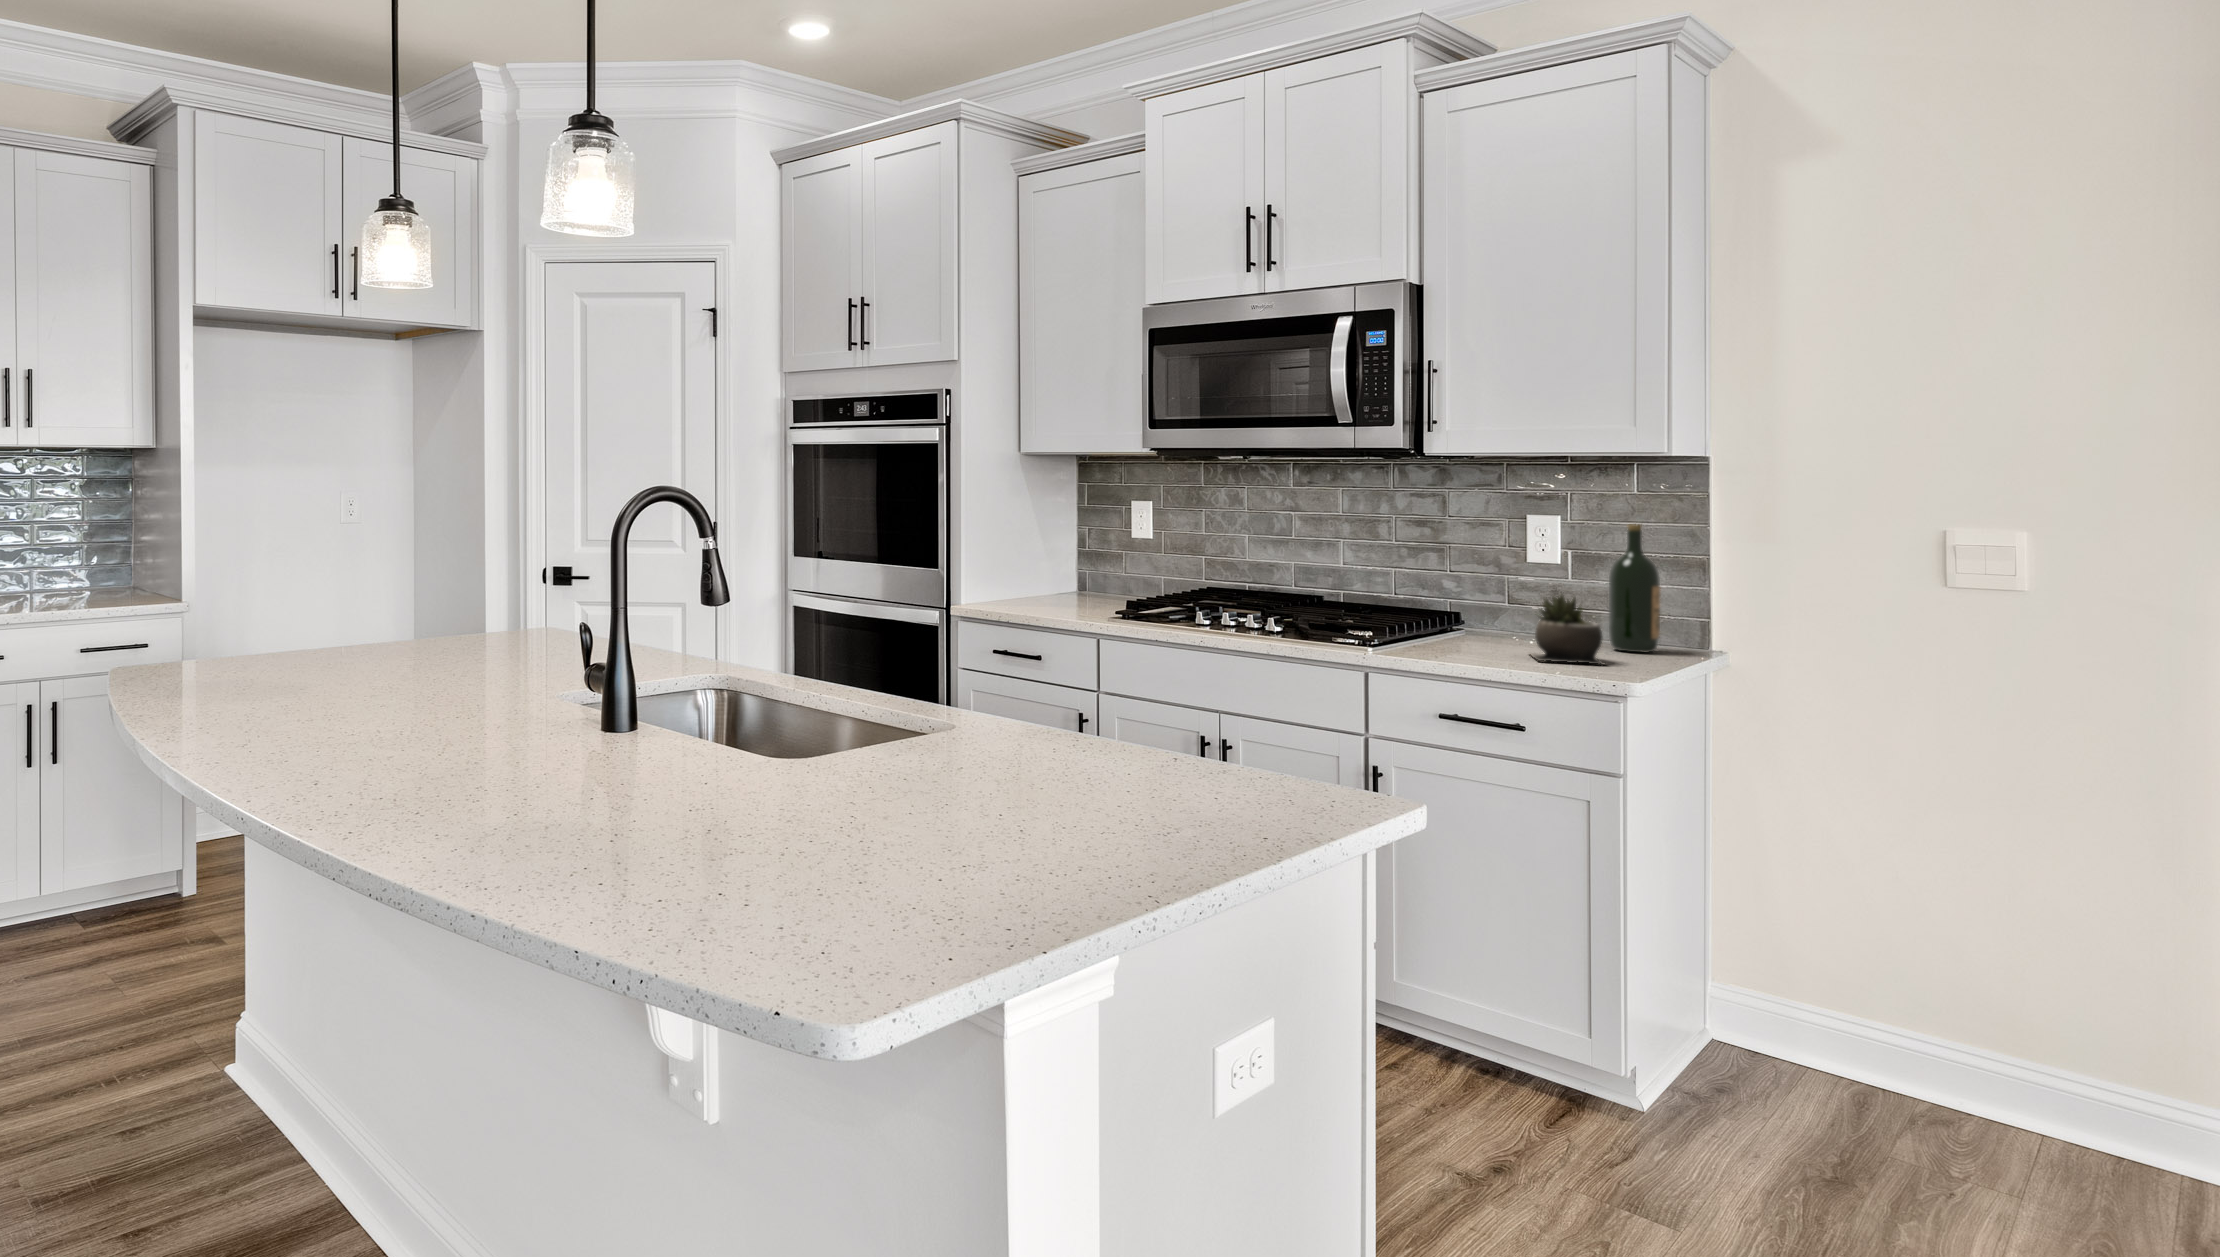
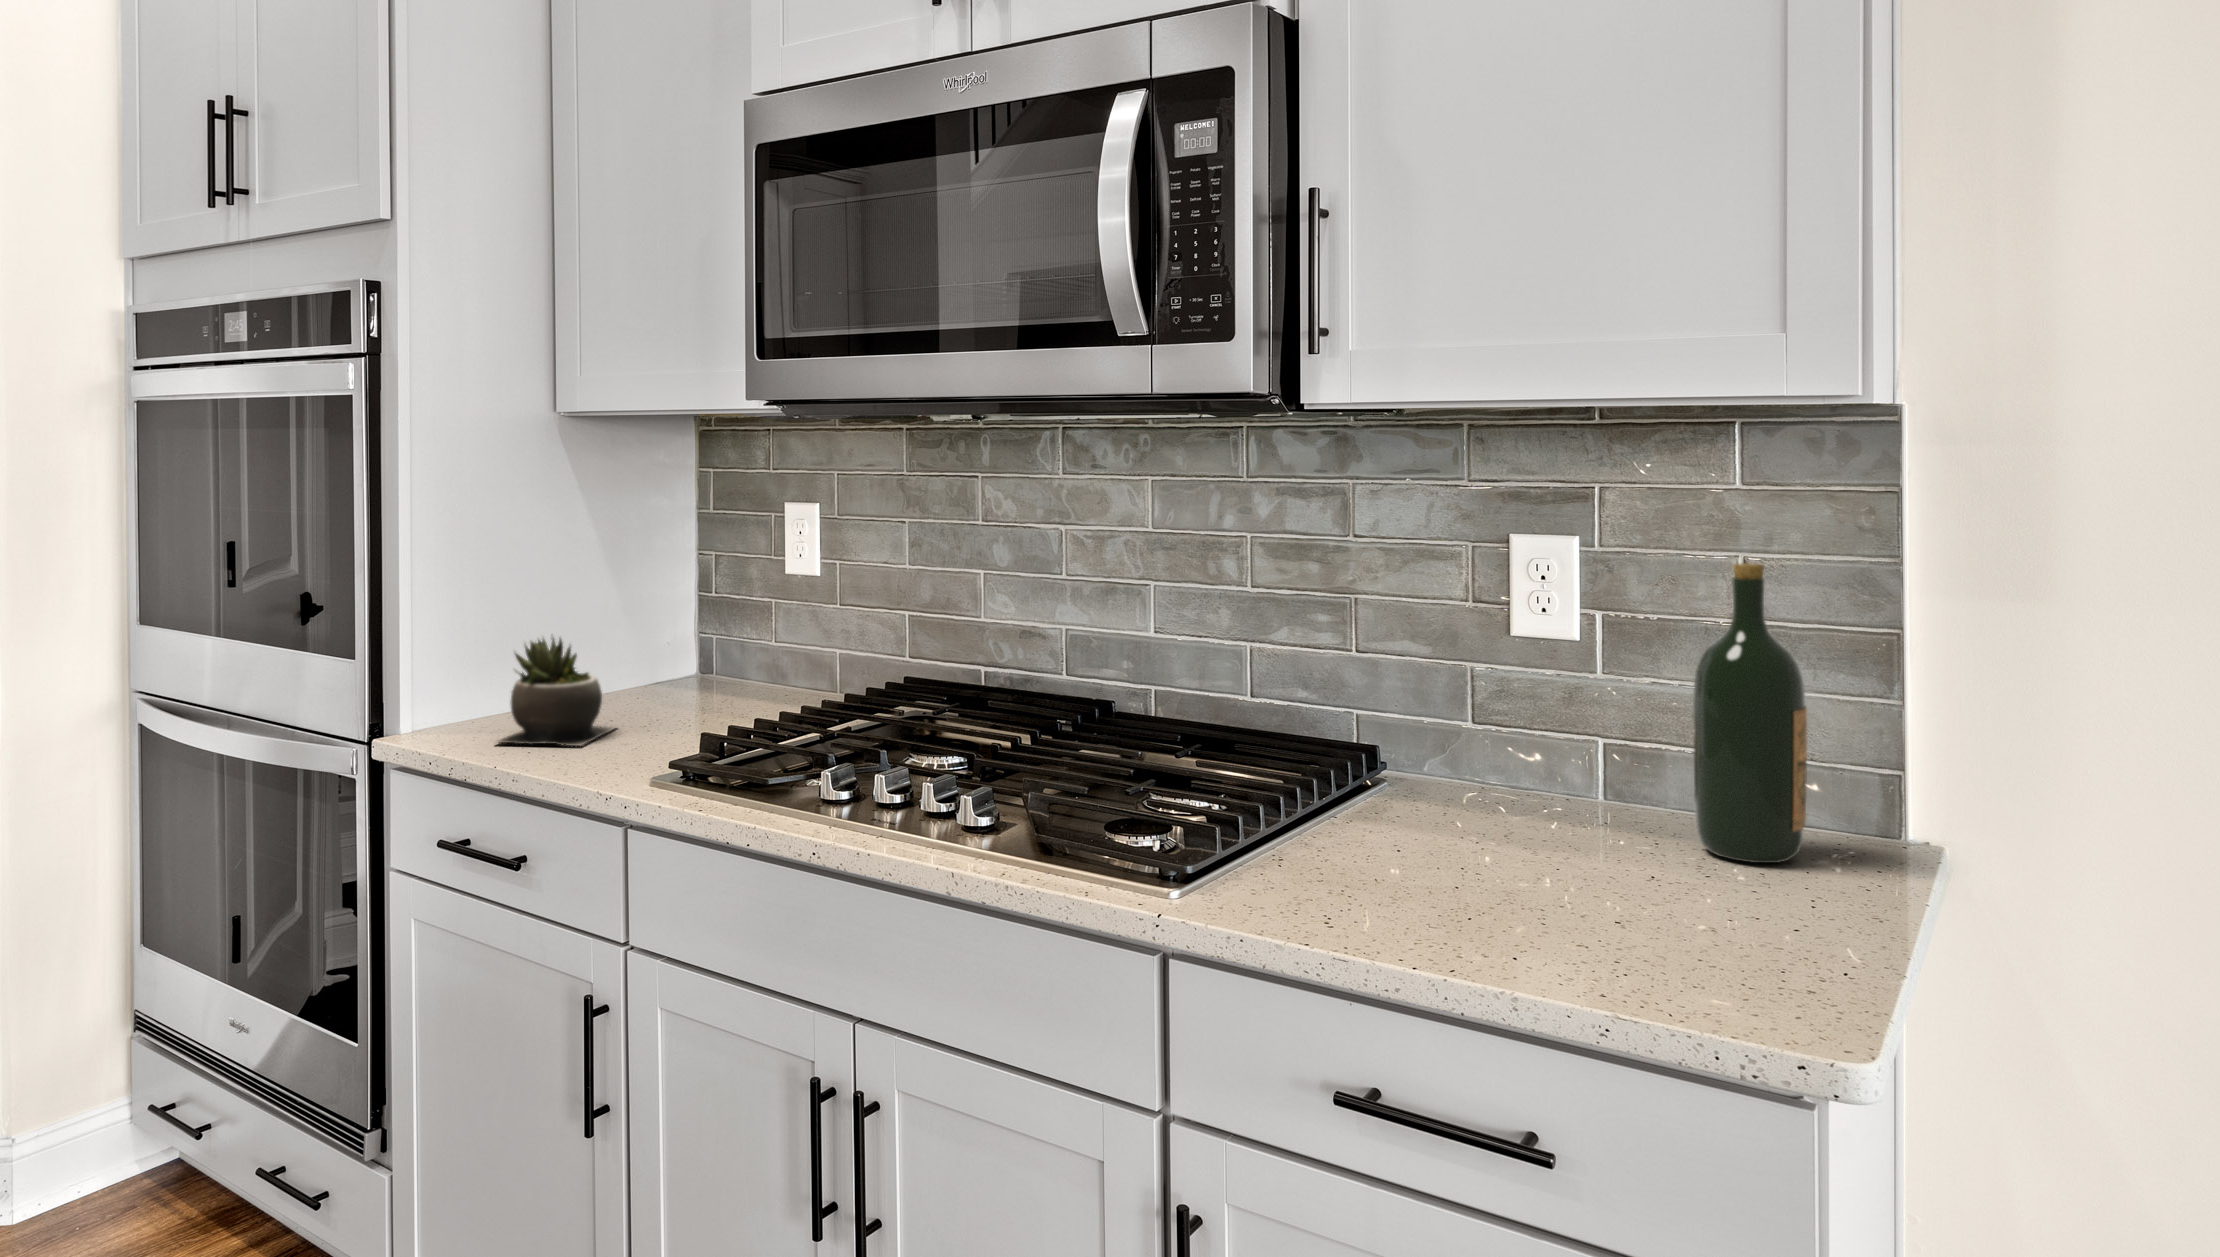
succulent plant: present [1531,594,1604,665] -> present [497,634,615,746]

